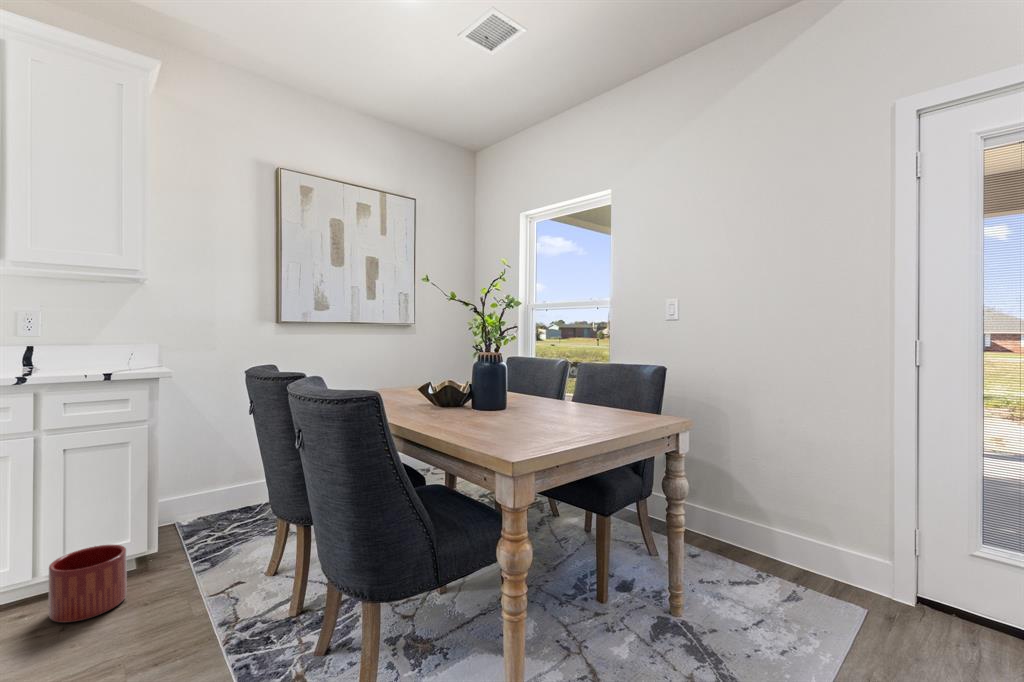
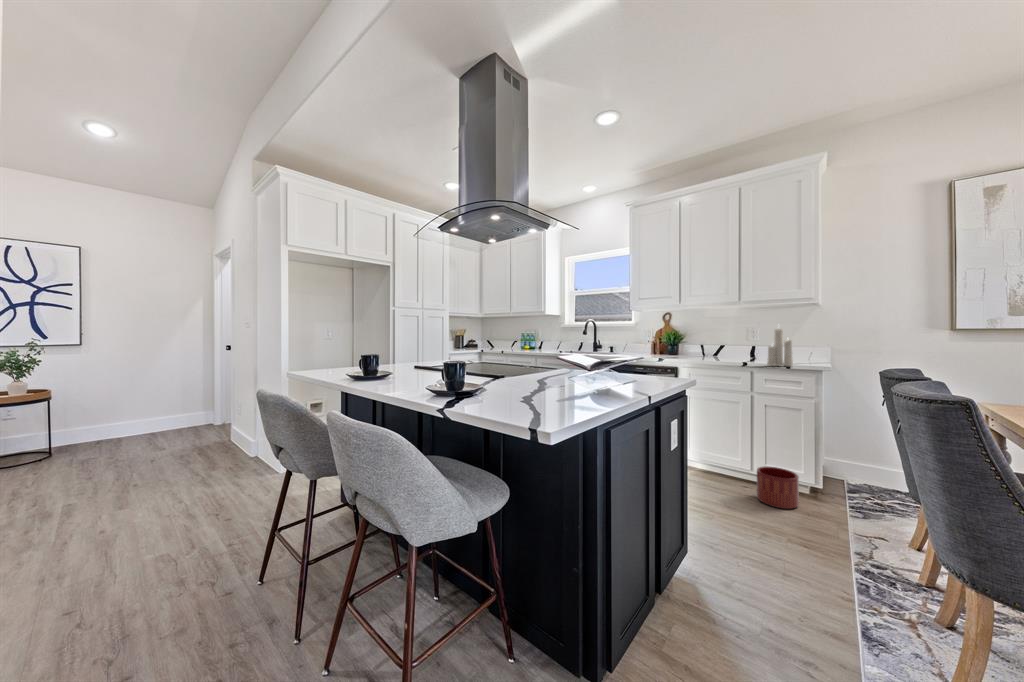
candle: none [64,300,112,377] -> present [767,328,793,366]

